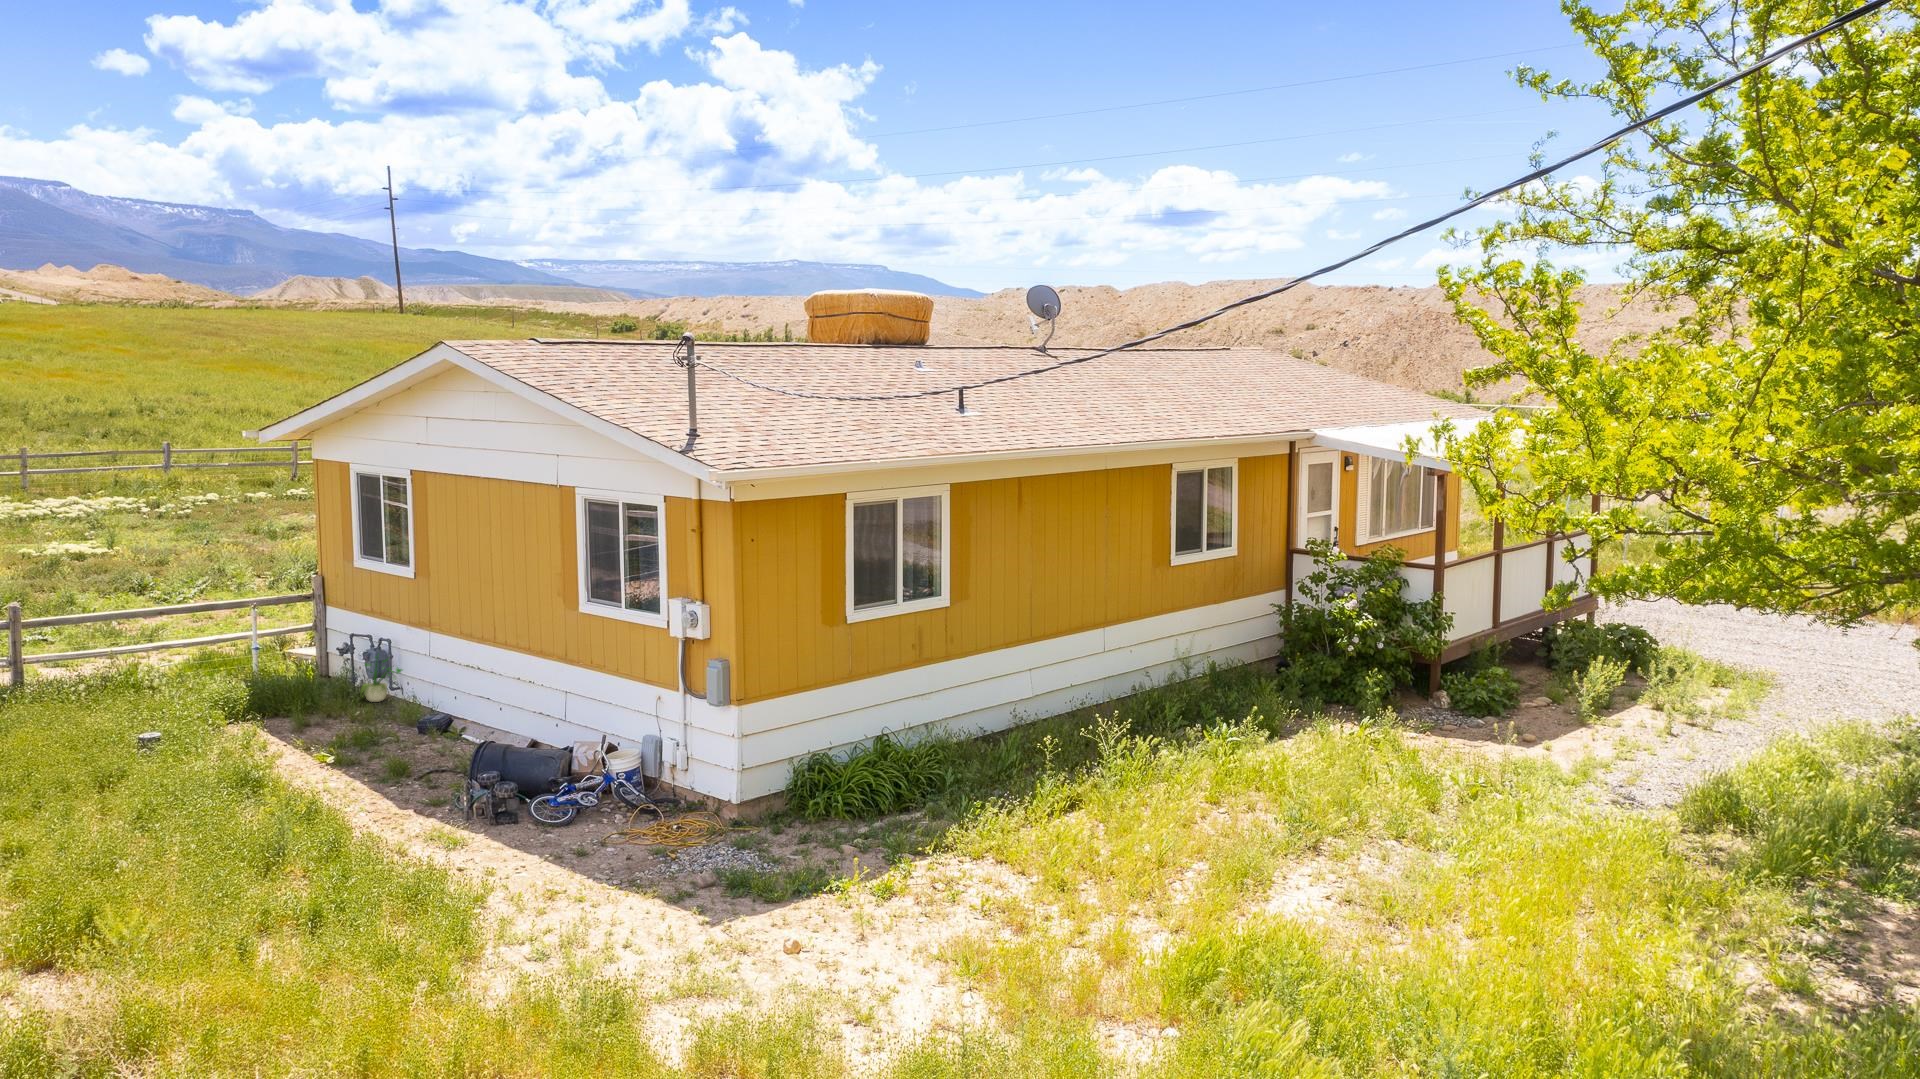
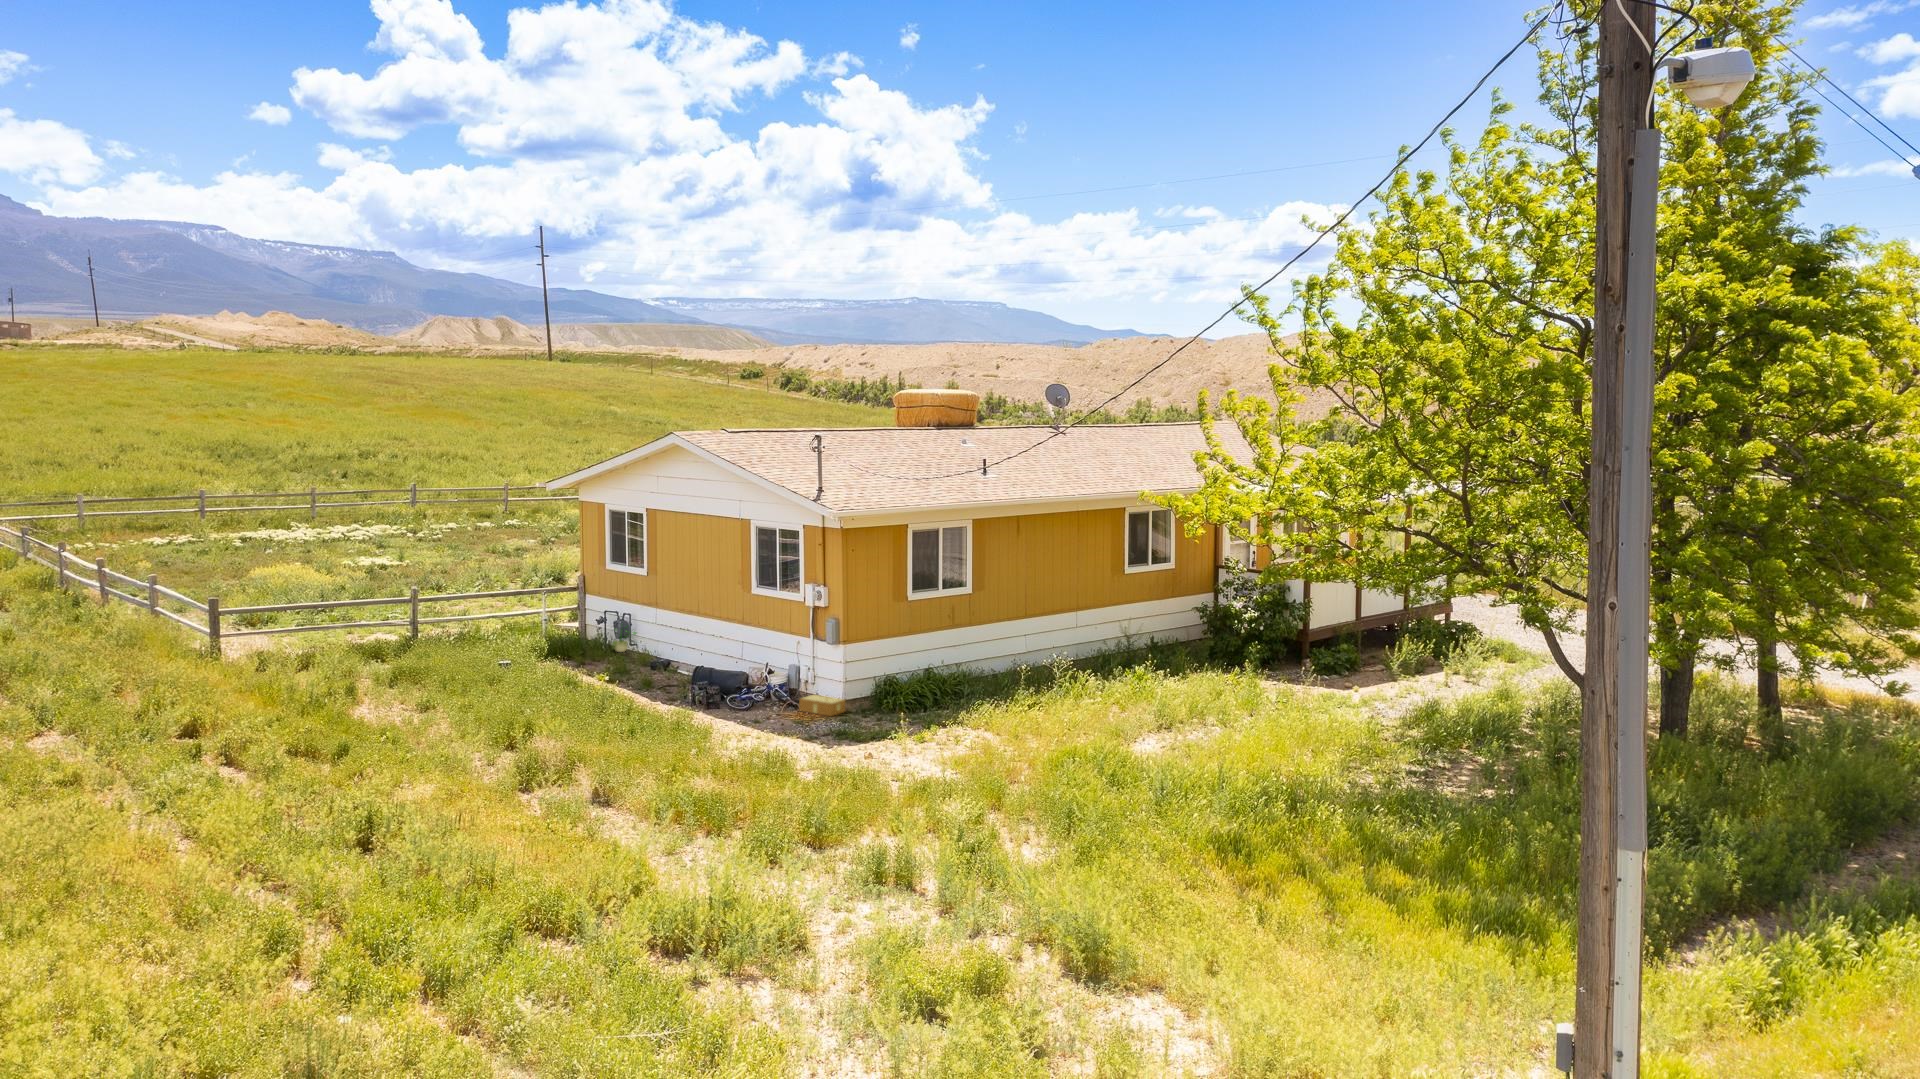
cardboard box: none [659,791,742,836] -> present [799,695,845,716]

